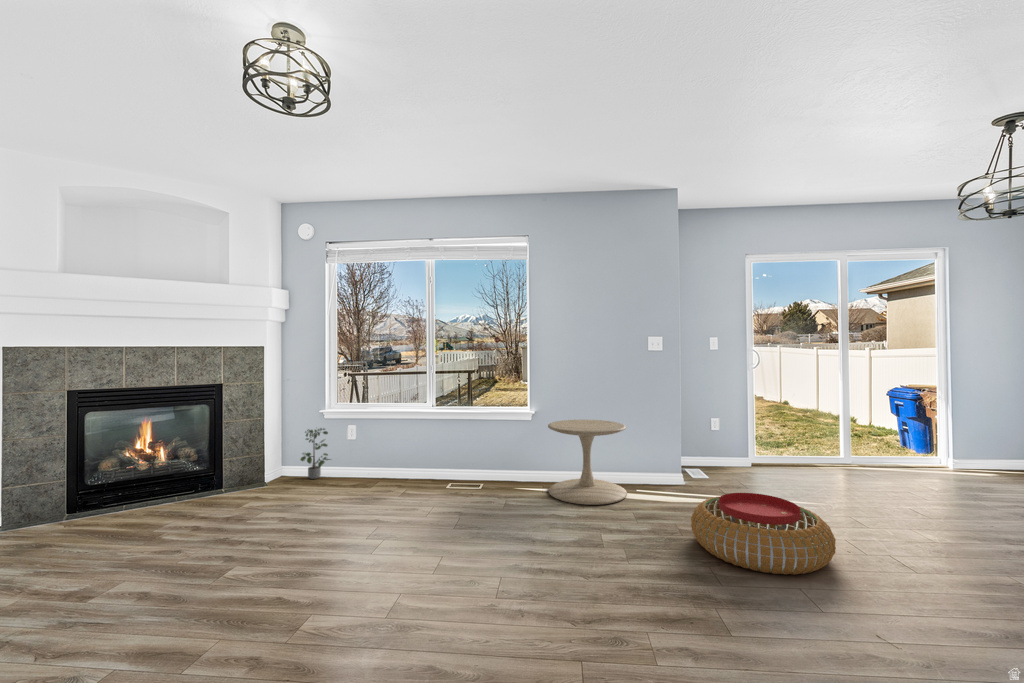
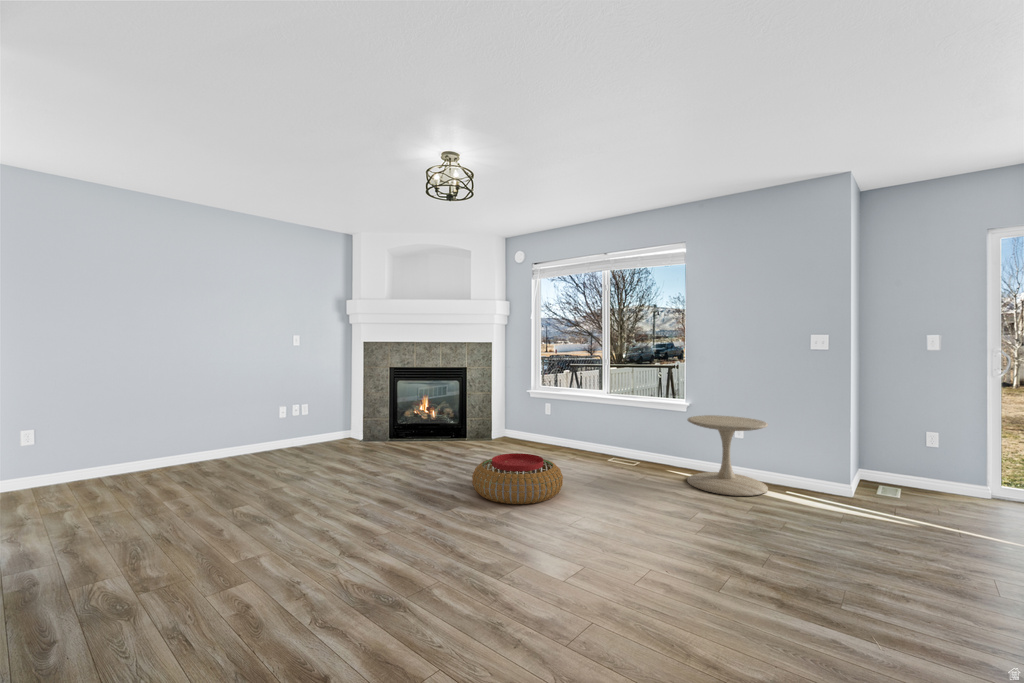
potted plant: present [300,428,330,479] -> none [513,403,534,441]
pouf: present [691,493,836,575] -> present [472,453,563,504]

